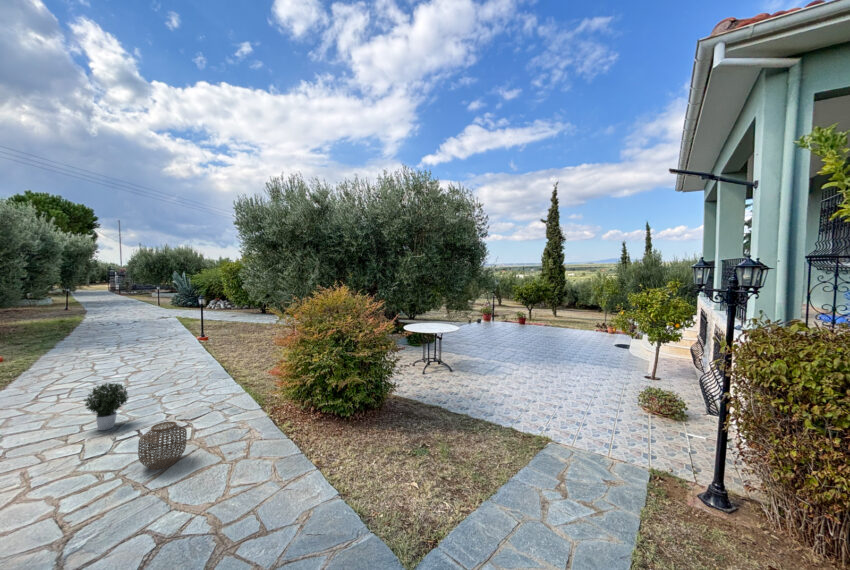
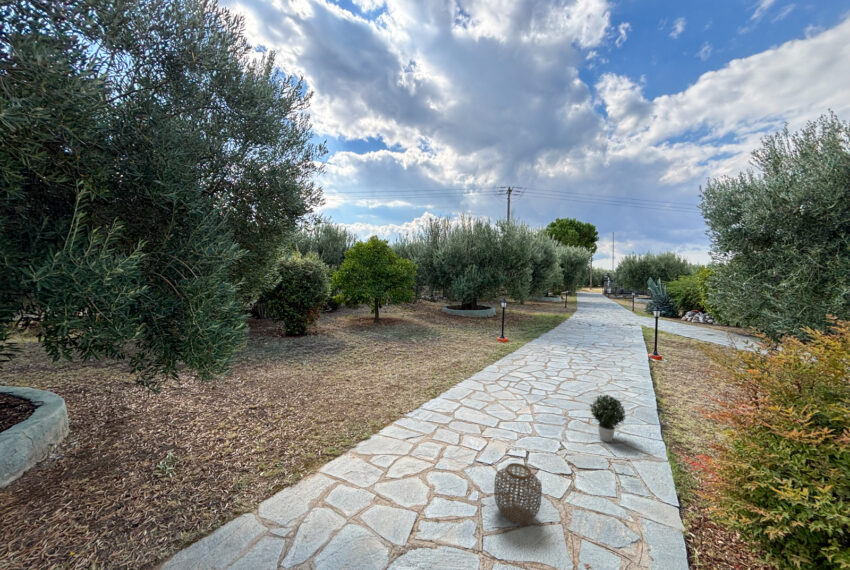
potted plant: present [83,383,128,431] -> present [590,395,625,442]

